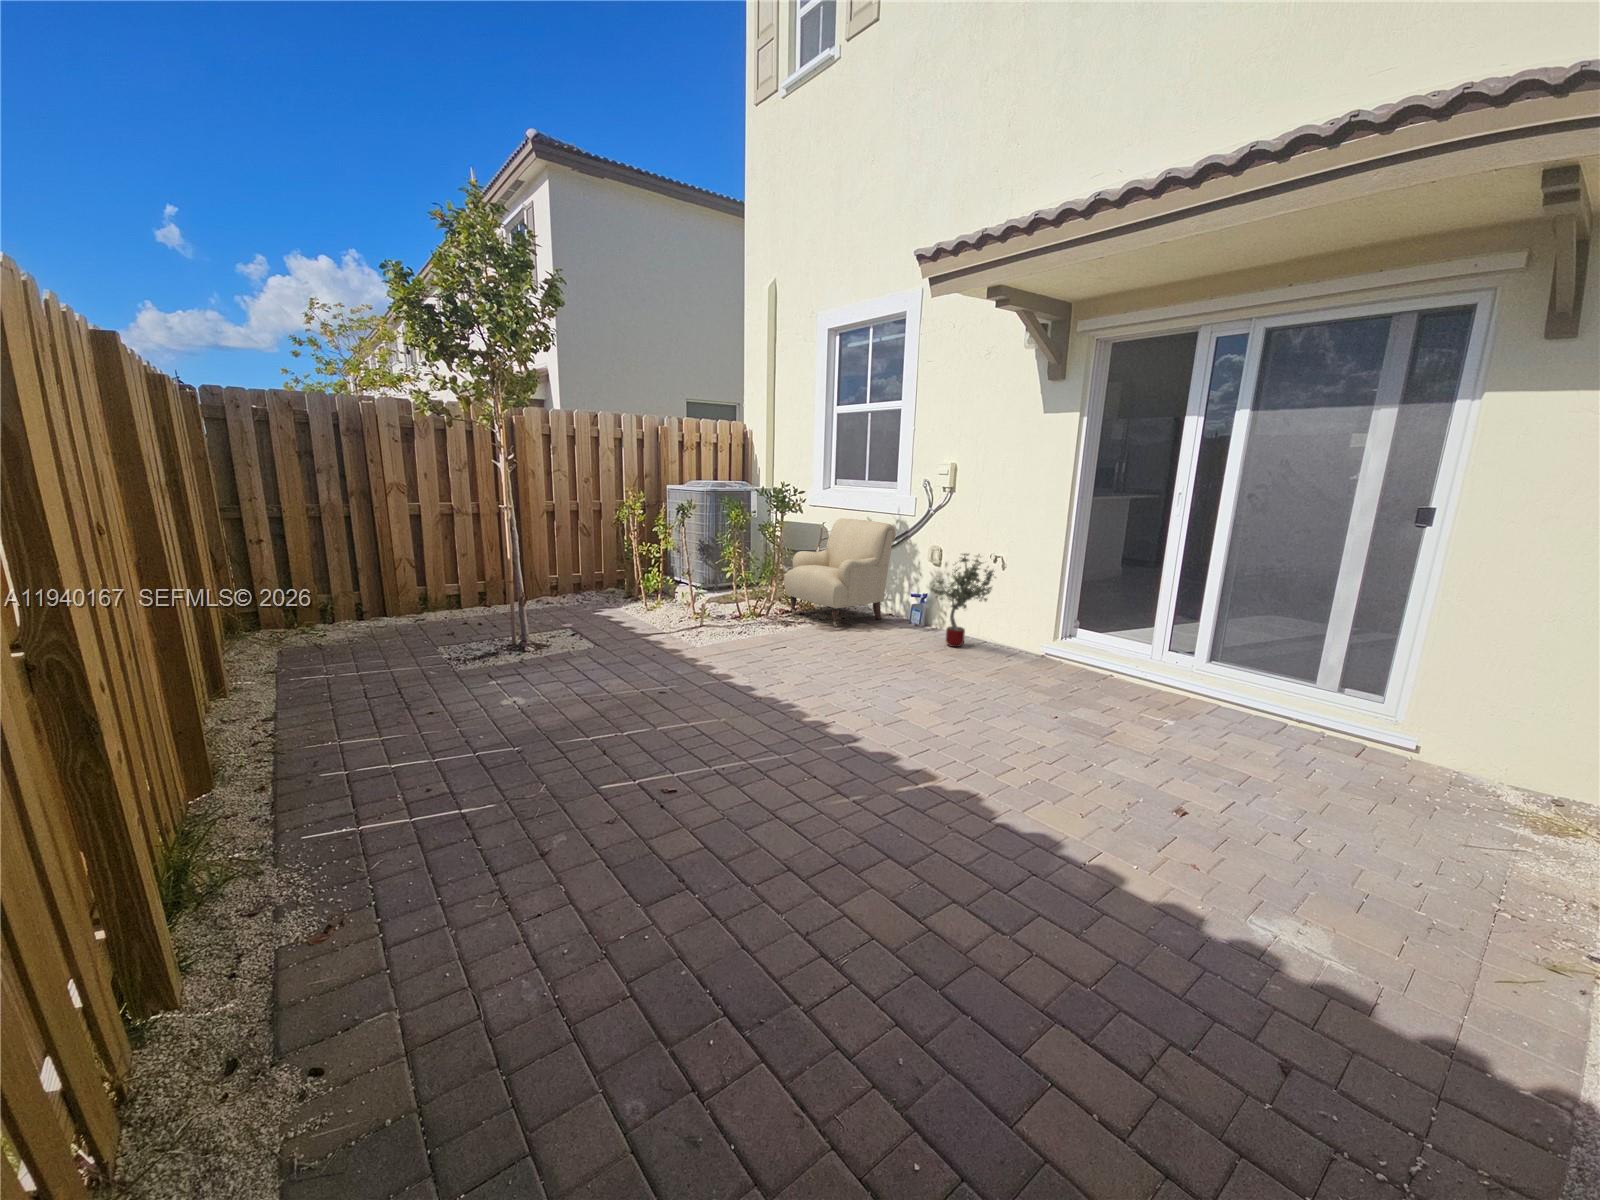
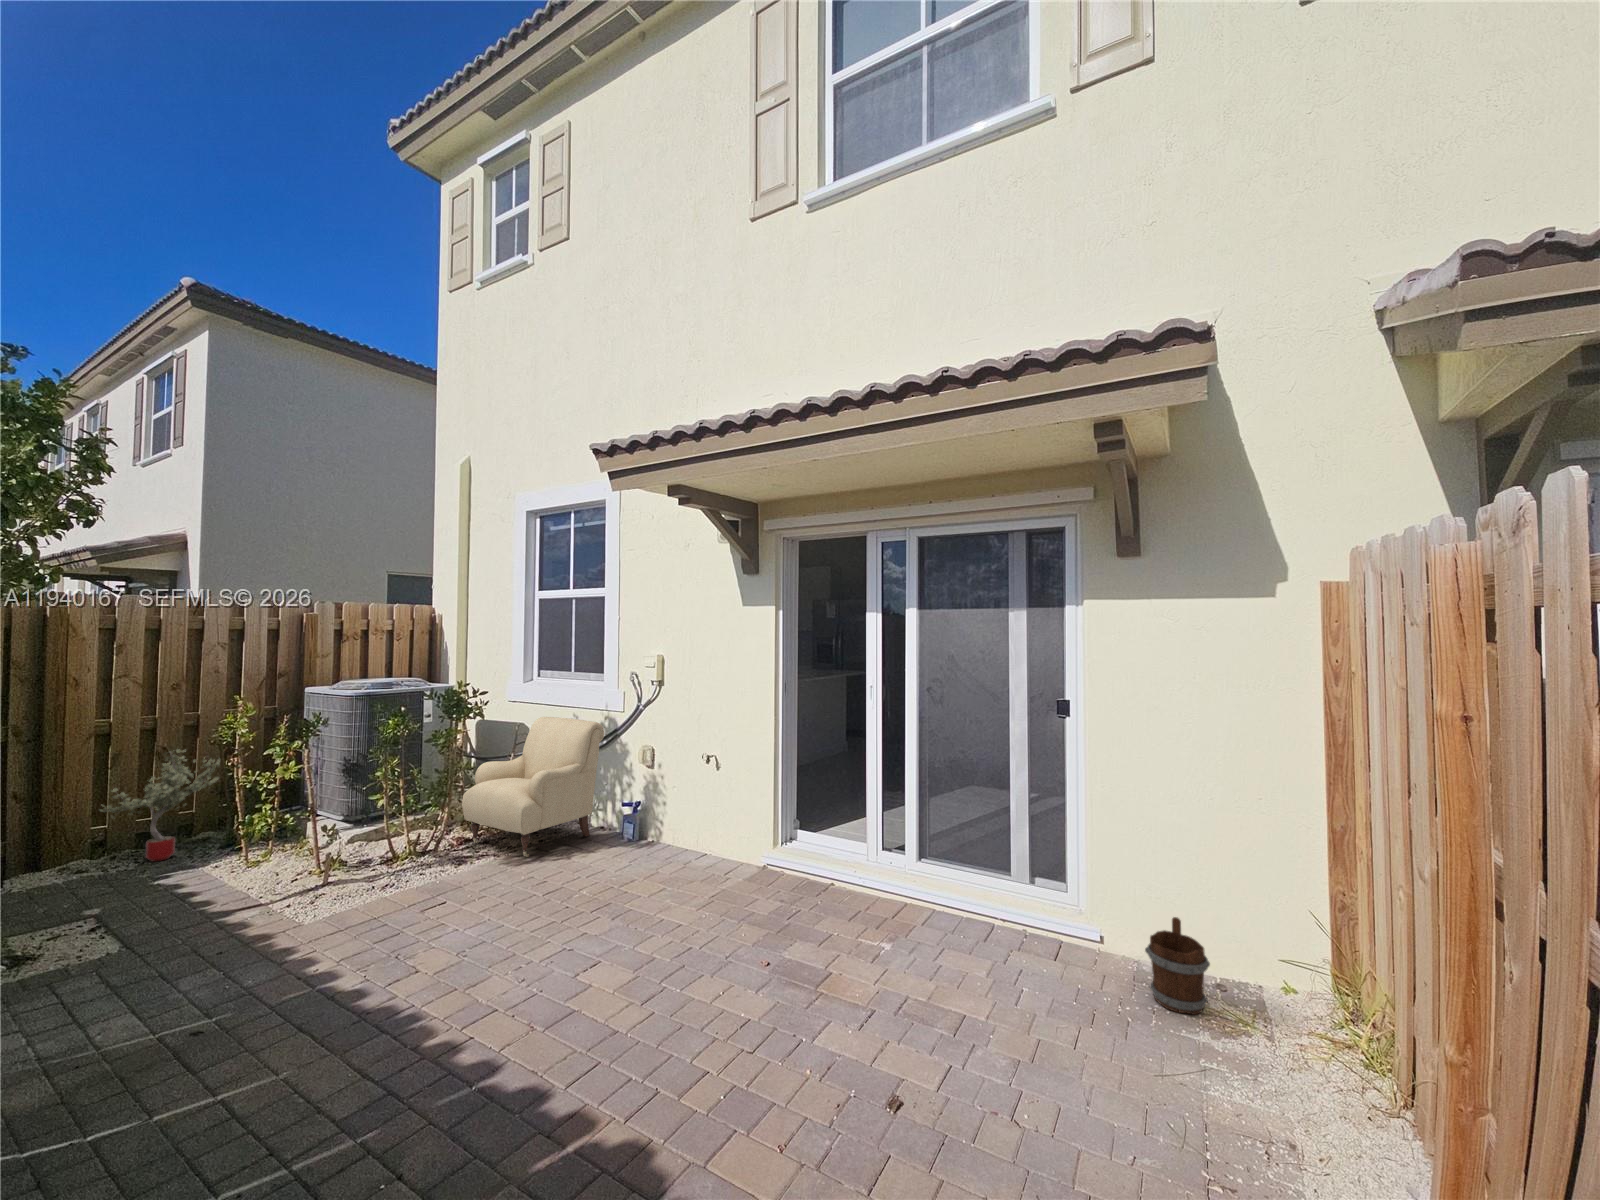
potted tree: present [931,554,994,647] -> present [100,749,220,862]
bucket: none [1472,736,1562,821] -> present [1145,917,1210,1015]

